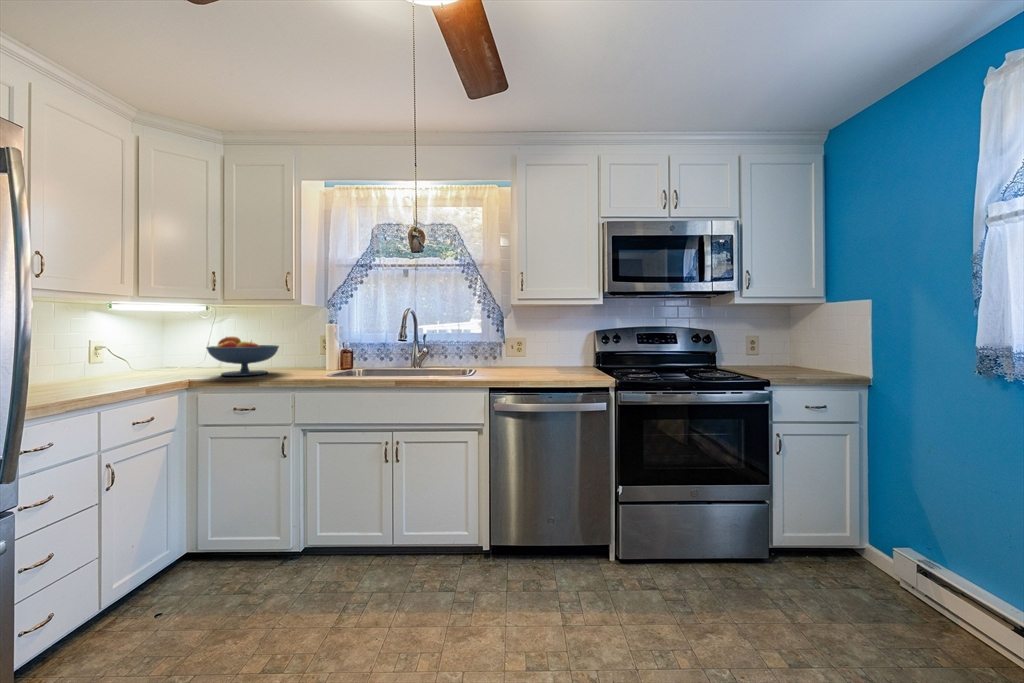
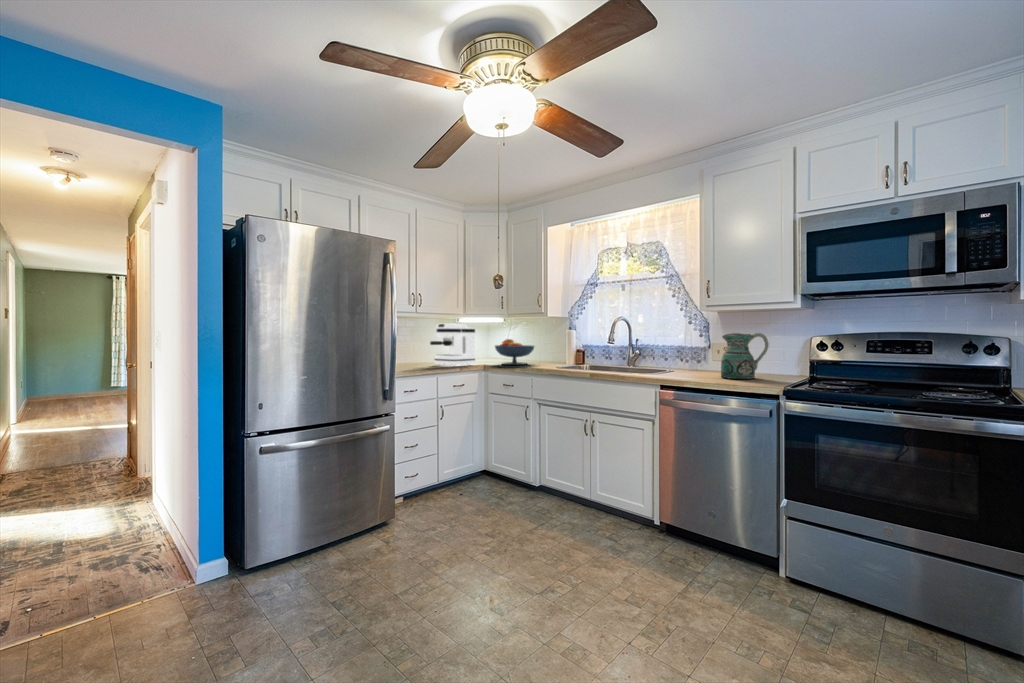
coffee maker: none [52,310,165,386] -> present [430,323,475,366]
ceramic pitcher: none [537,329,578,375] -> present [721,333,769,379]

